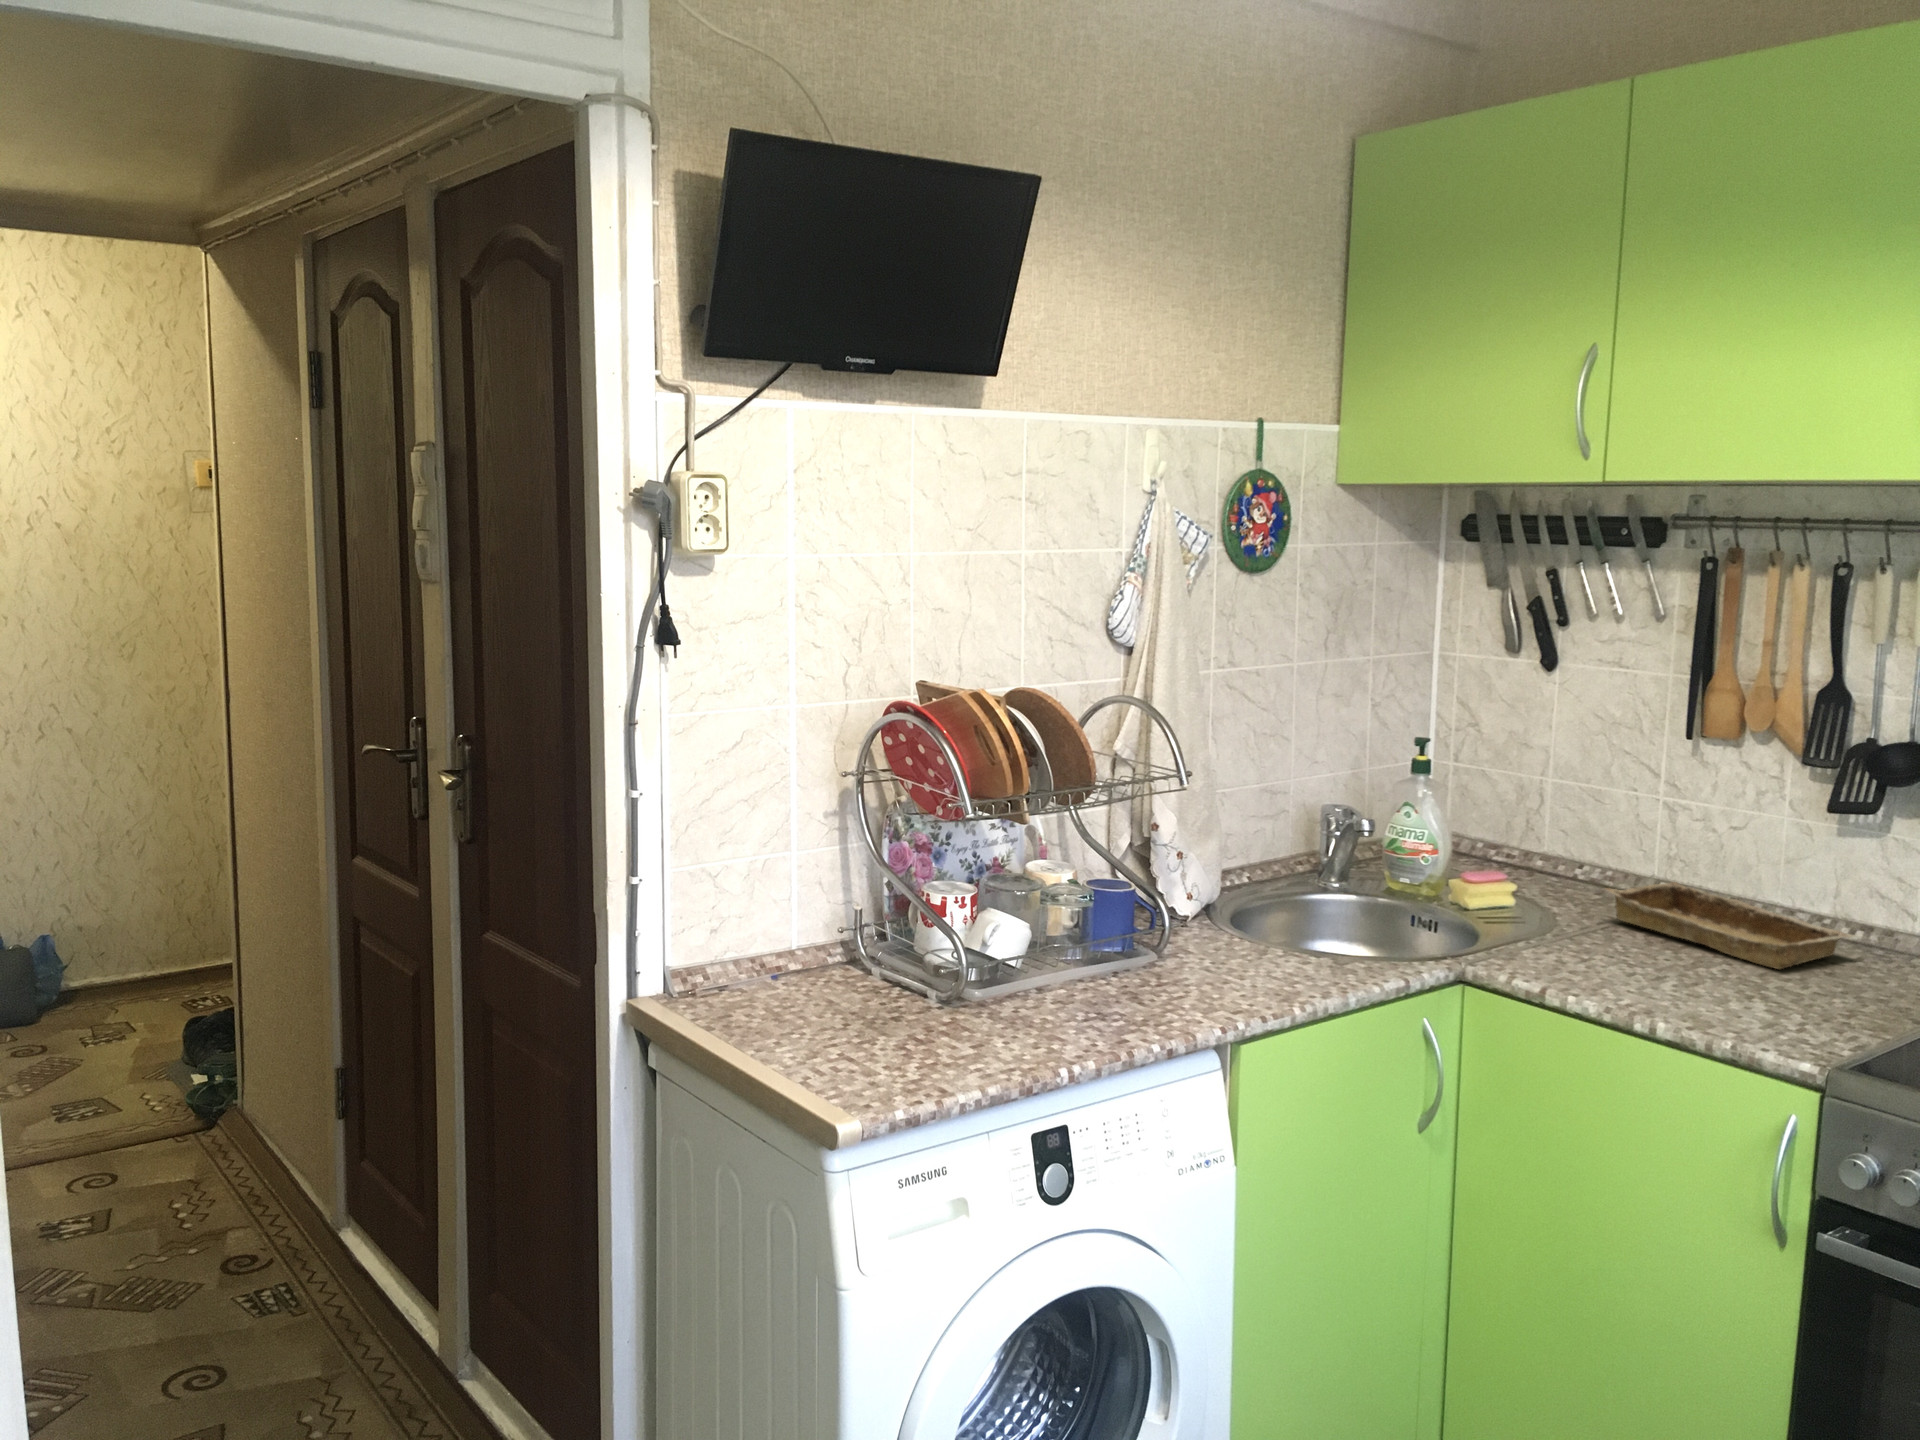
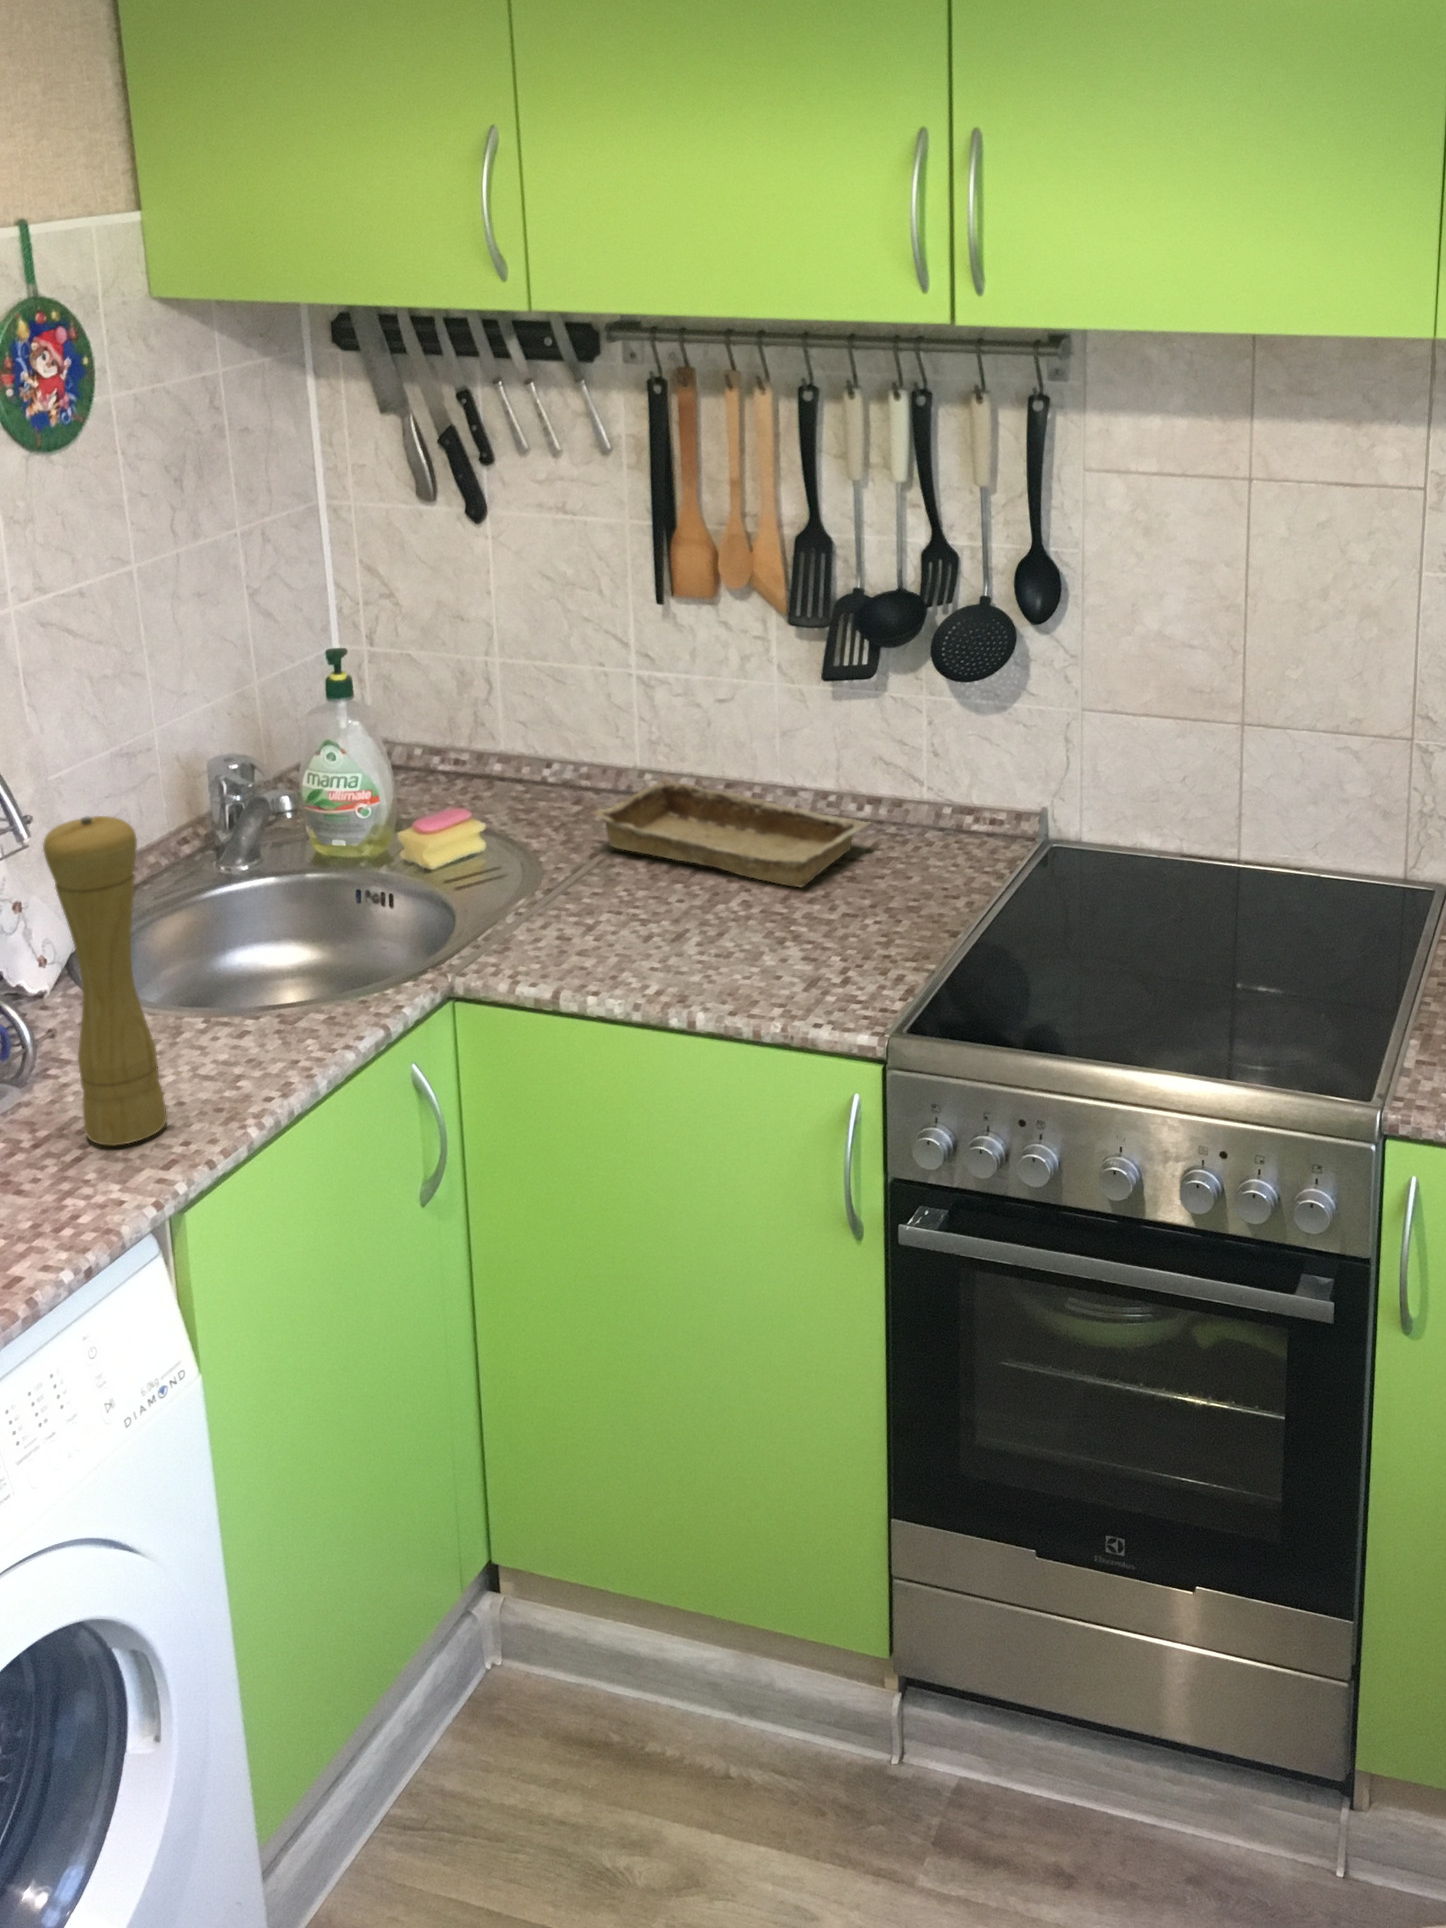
pepper mill: none [1189,763,1253,997] -> present [43,816,167,1146]

